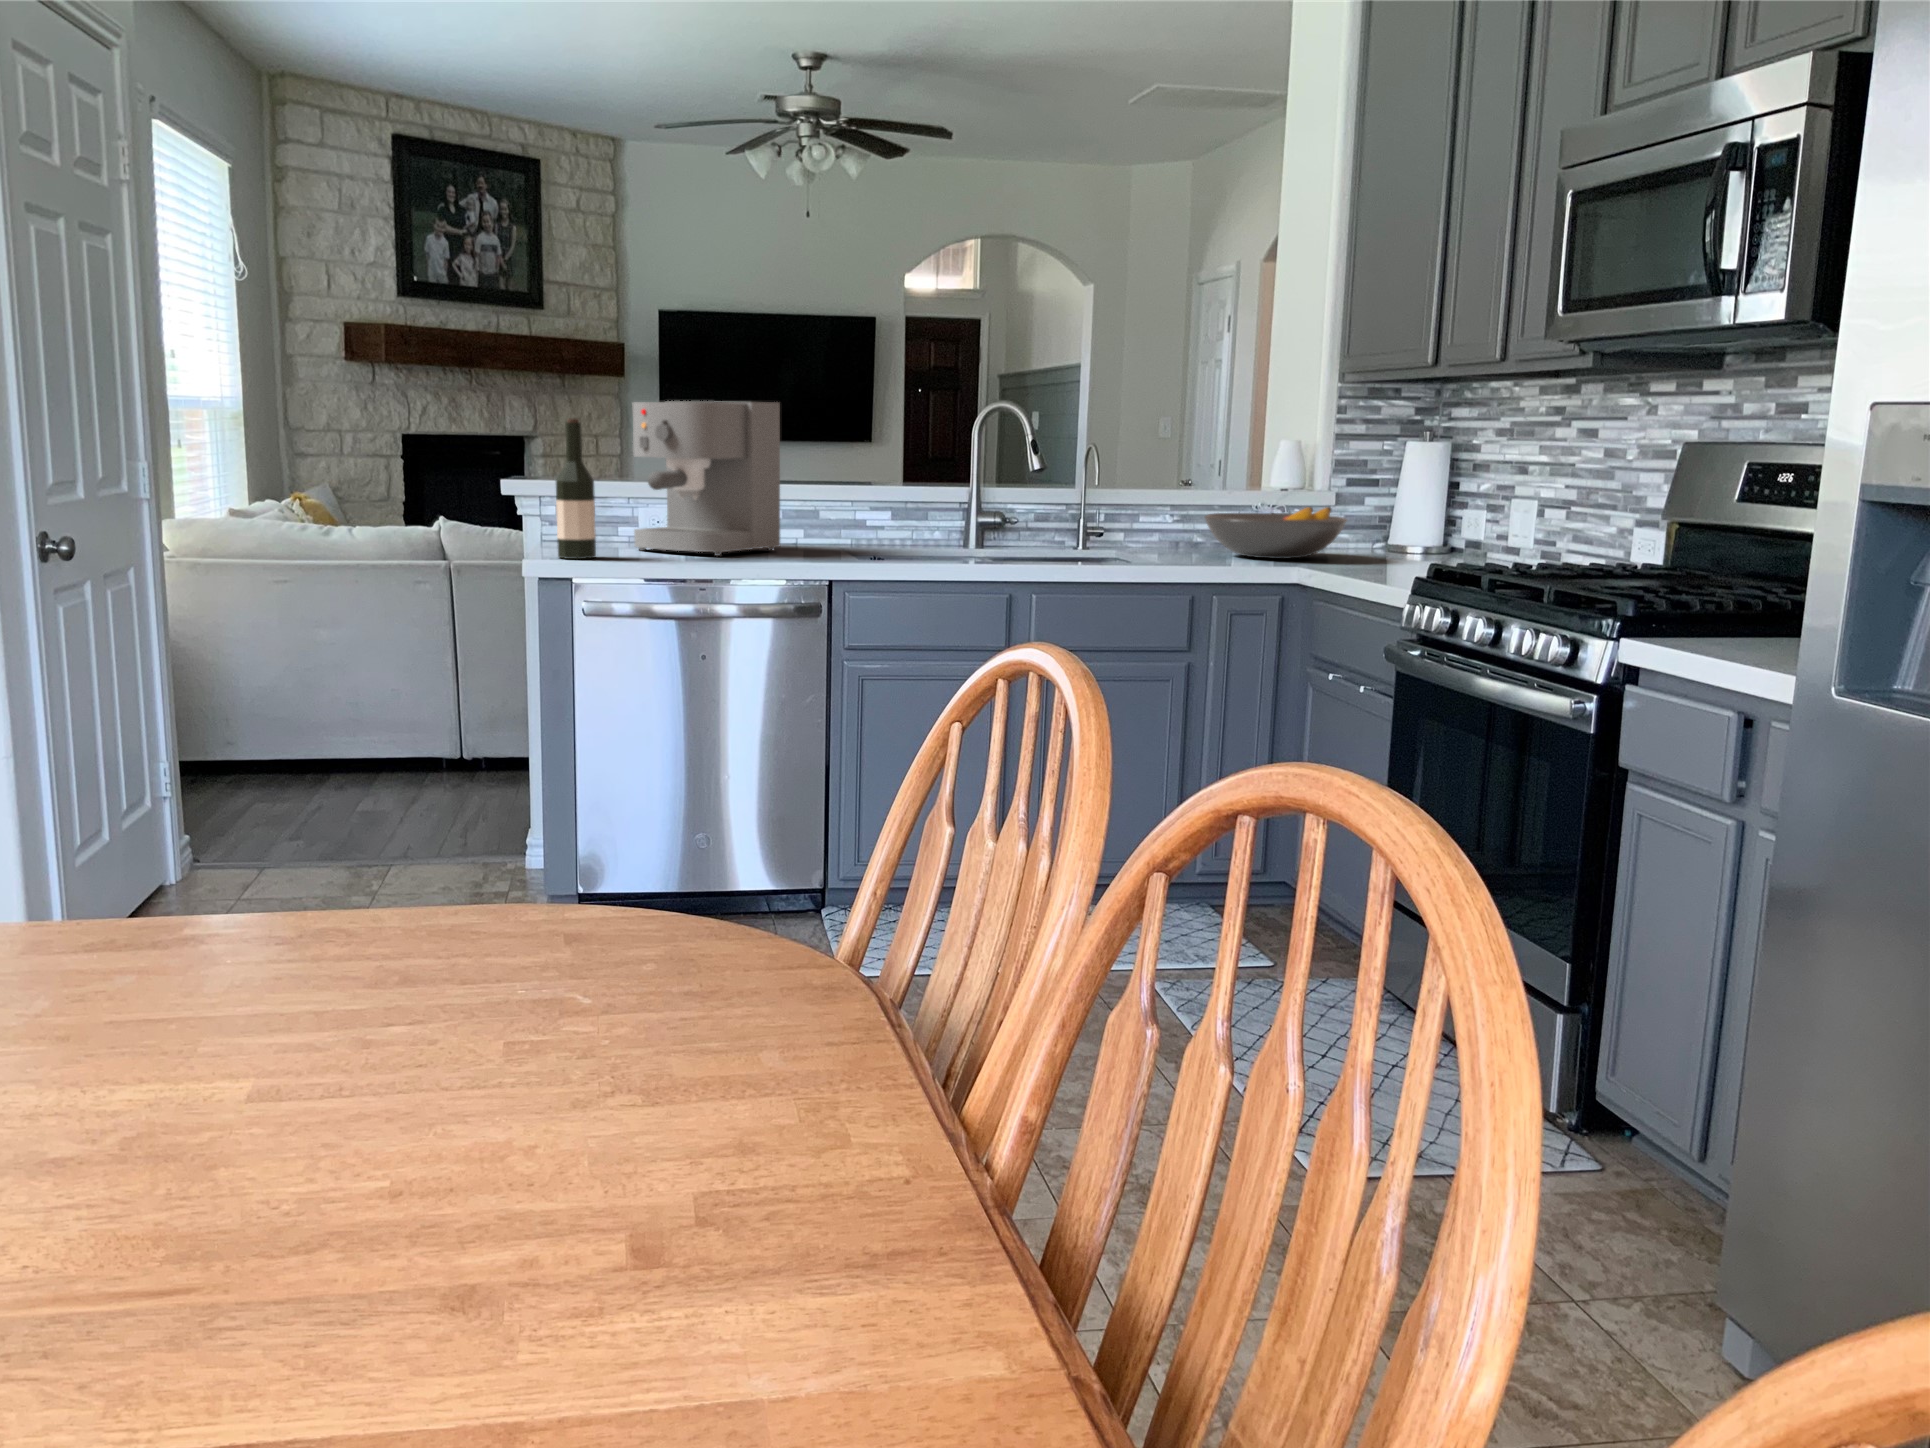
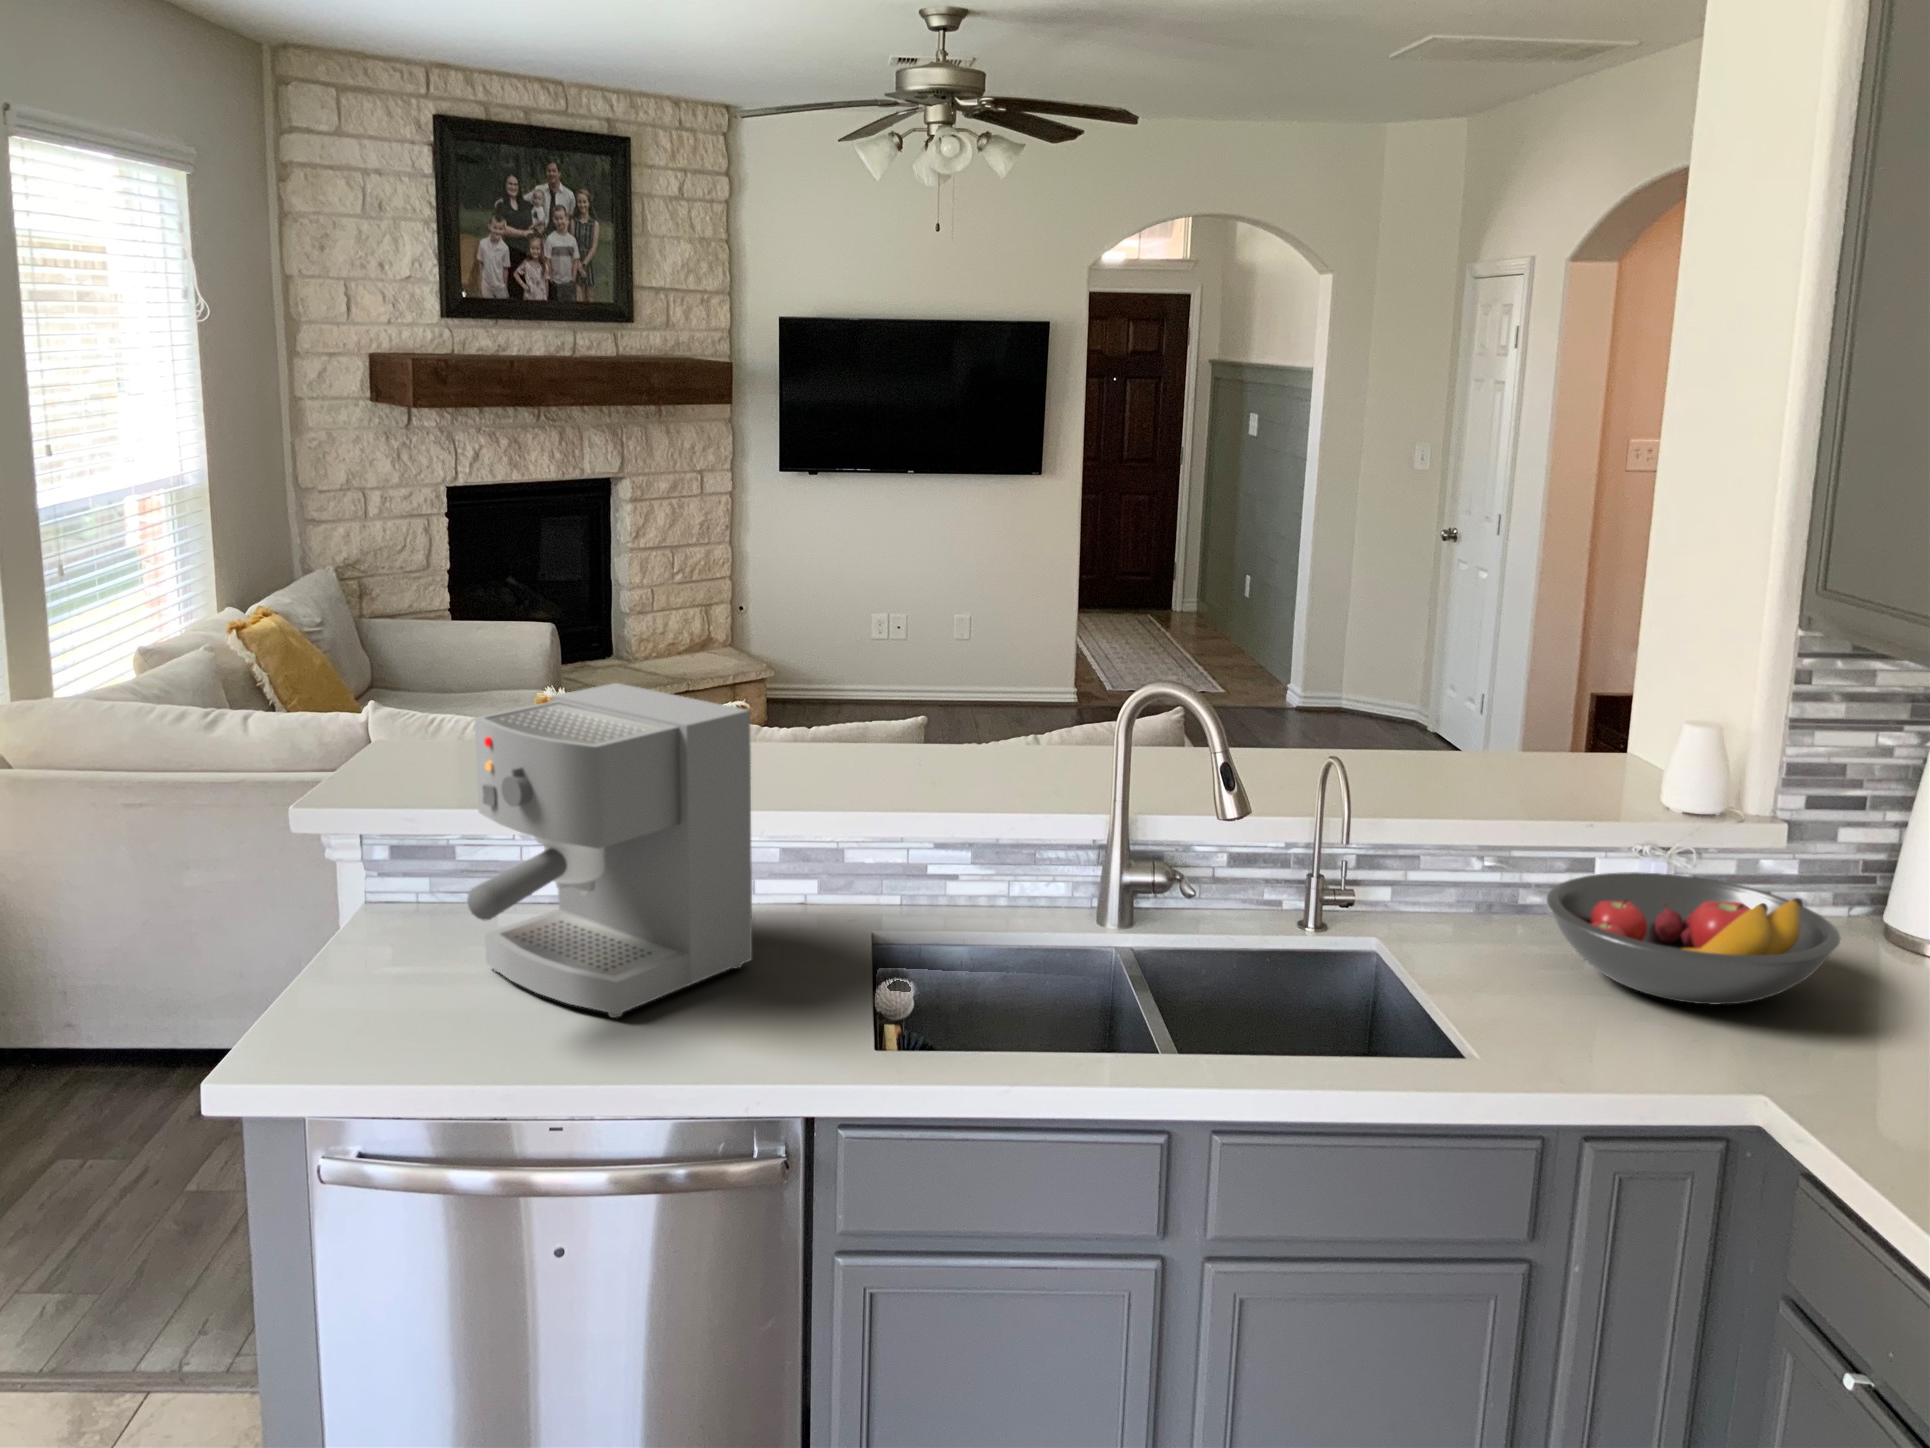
wine bottle: present [556,419,596,559] -> none [292,787,376,1052]

